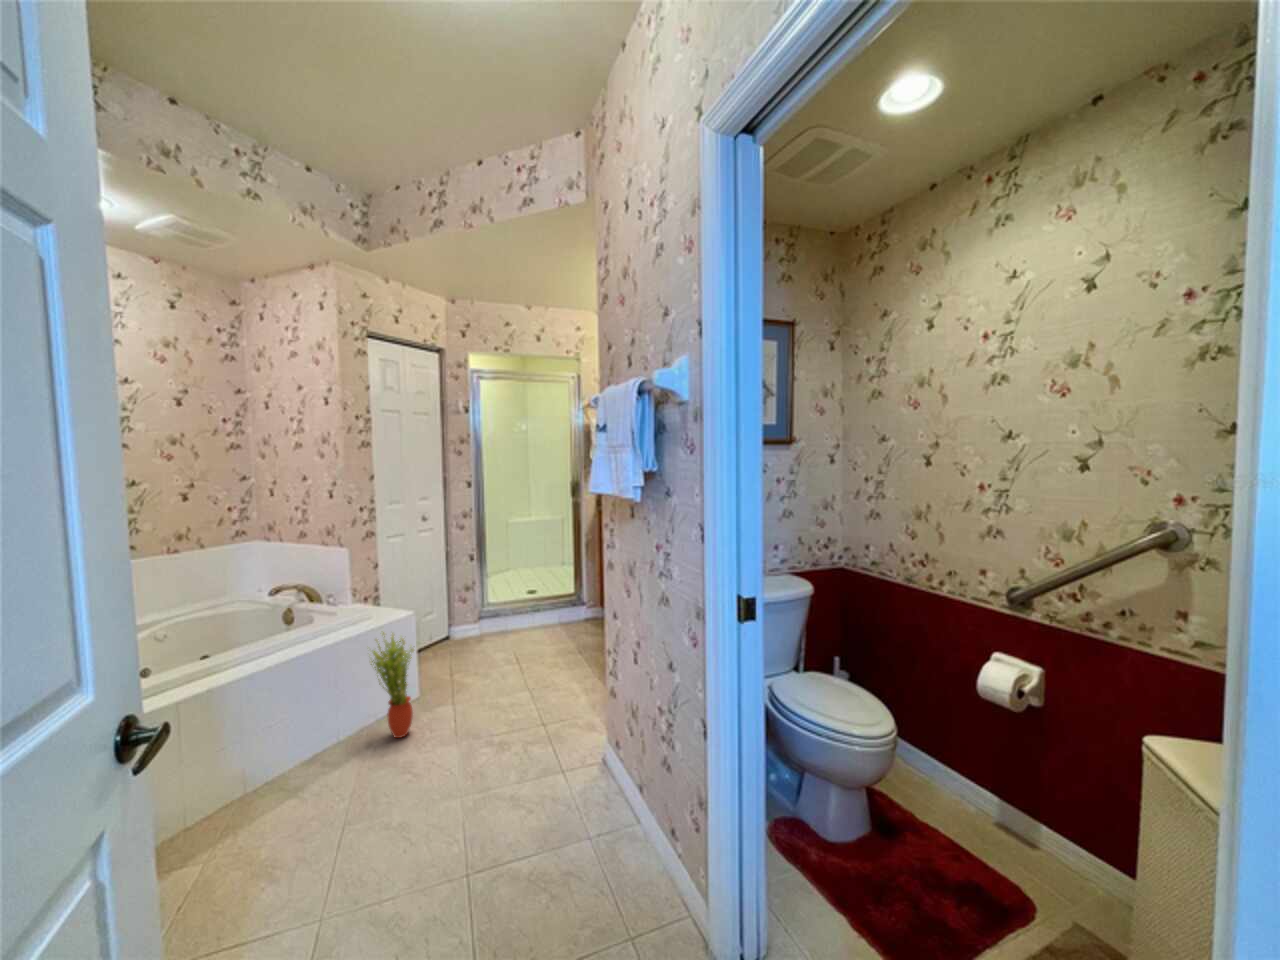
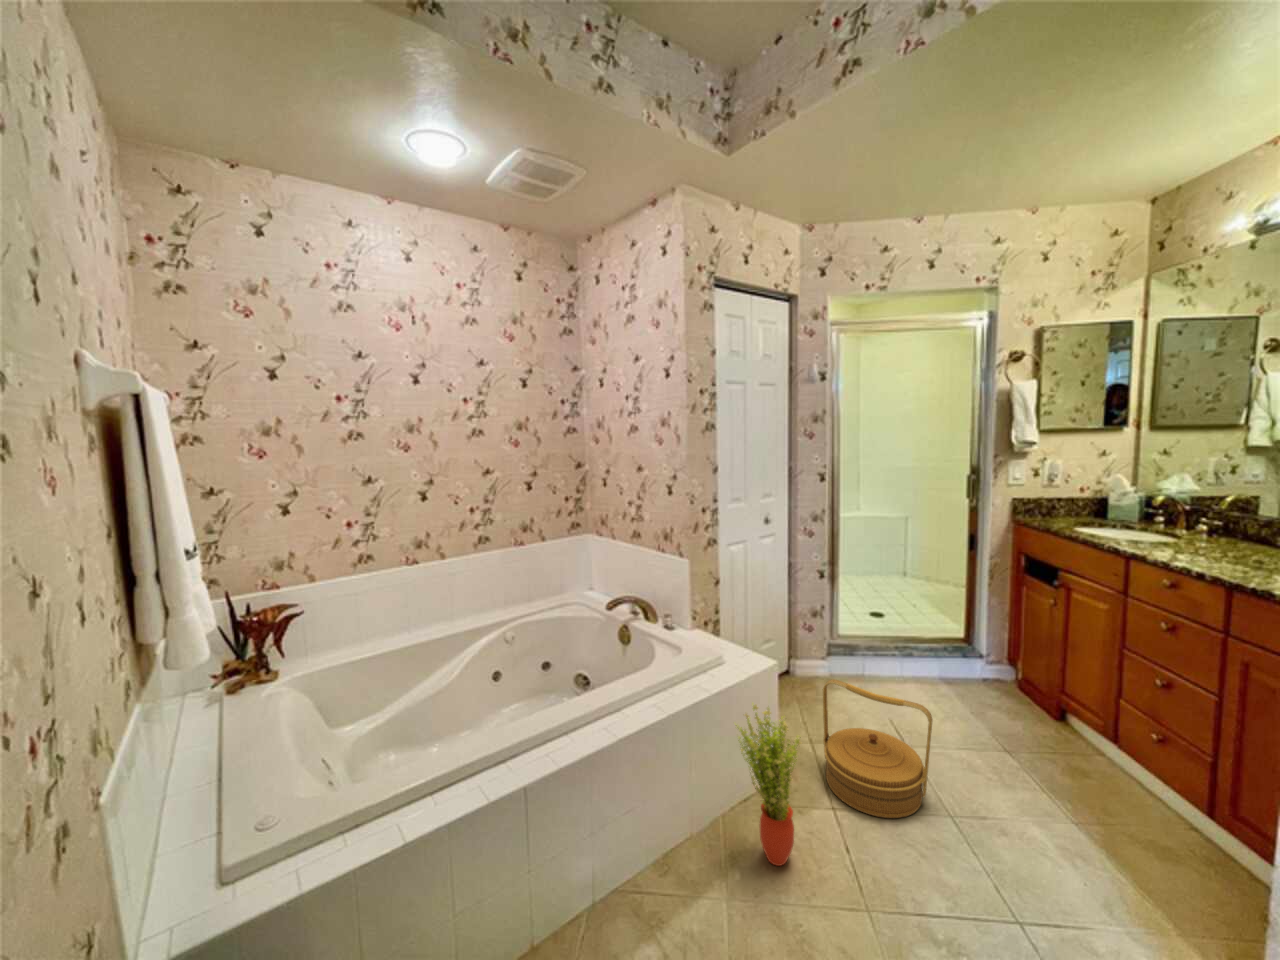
basket: none [451,619,516,700] -> present [823,679,932,818]

